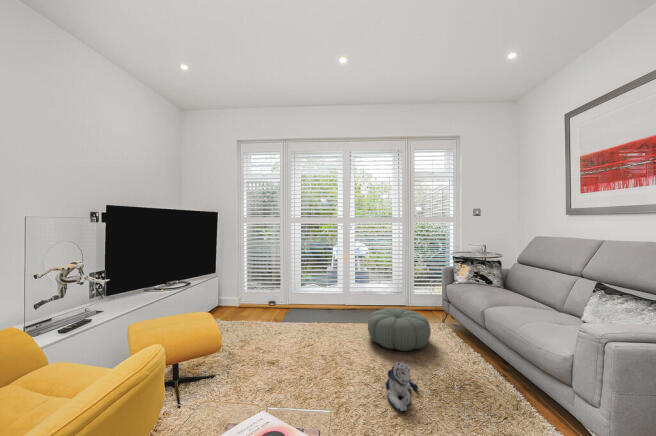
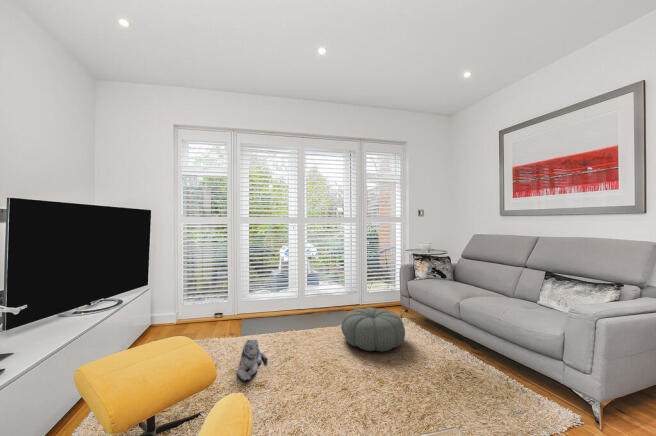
plush toy: present [385,362,418,411] -> present [237,340,267,381]

